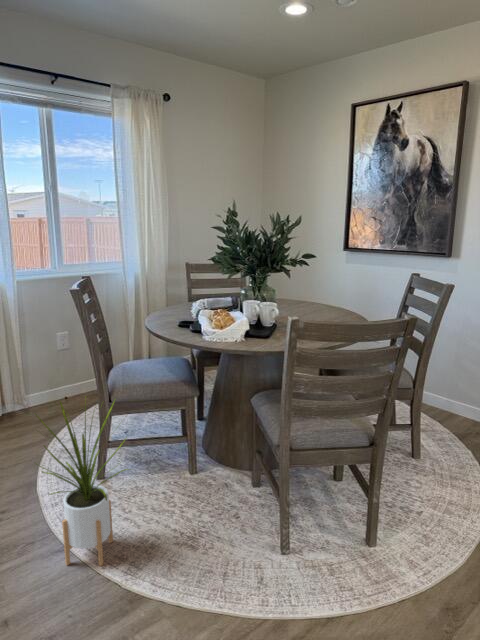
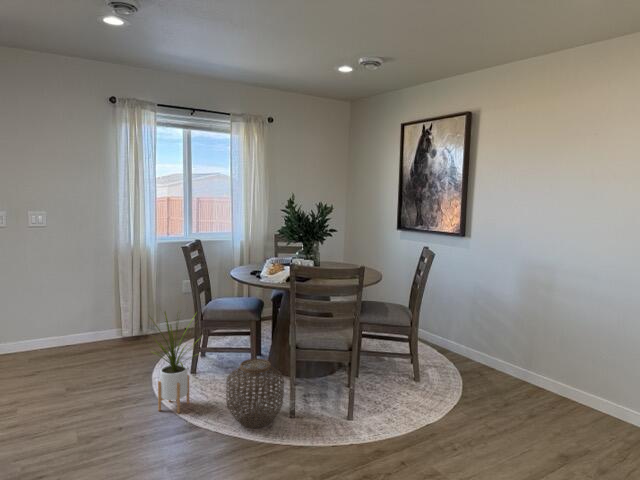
woven basket: none [184,470,276,584] -> present [226,359,284,428]

